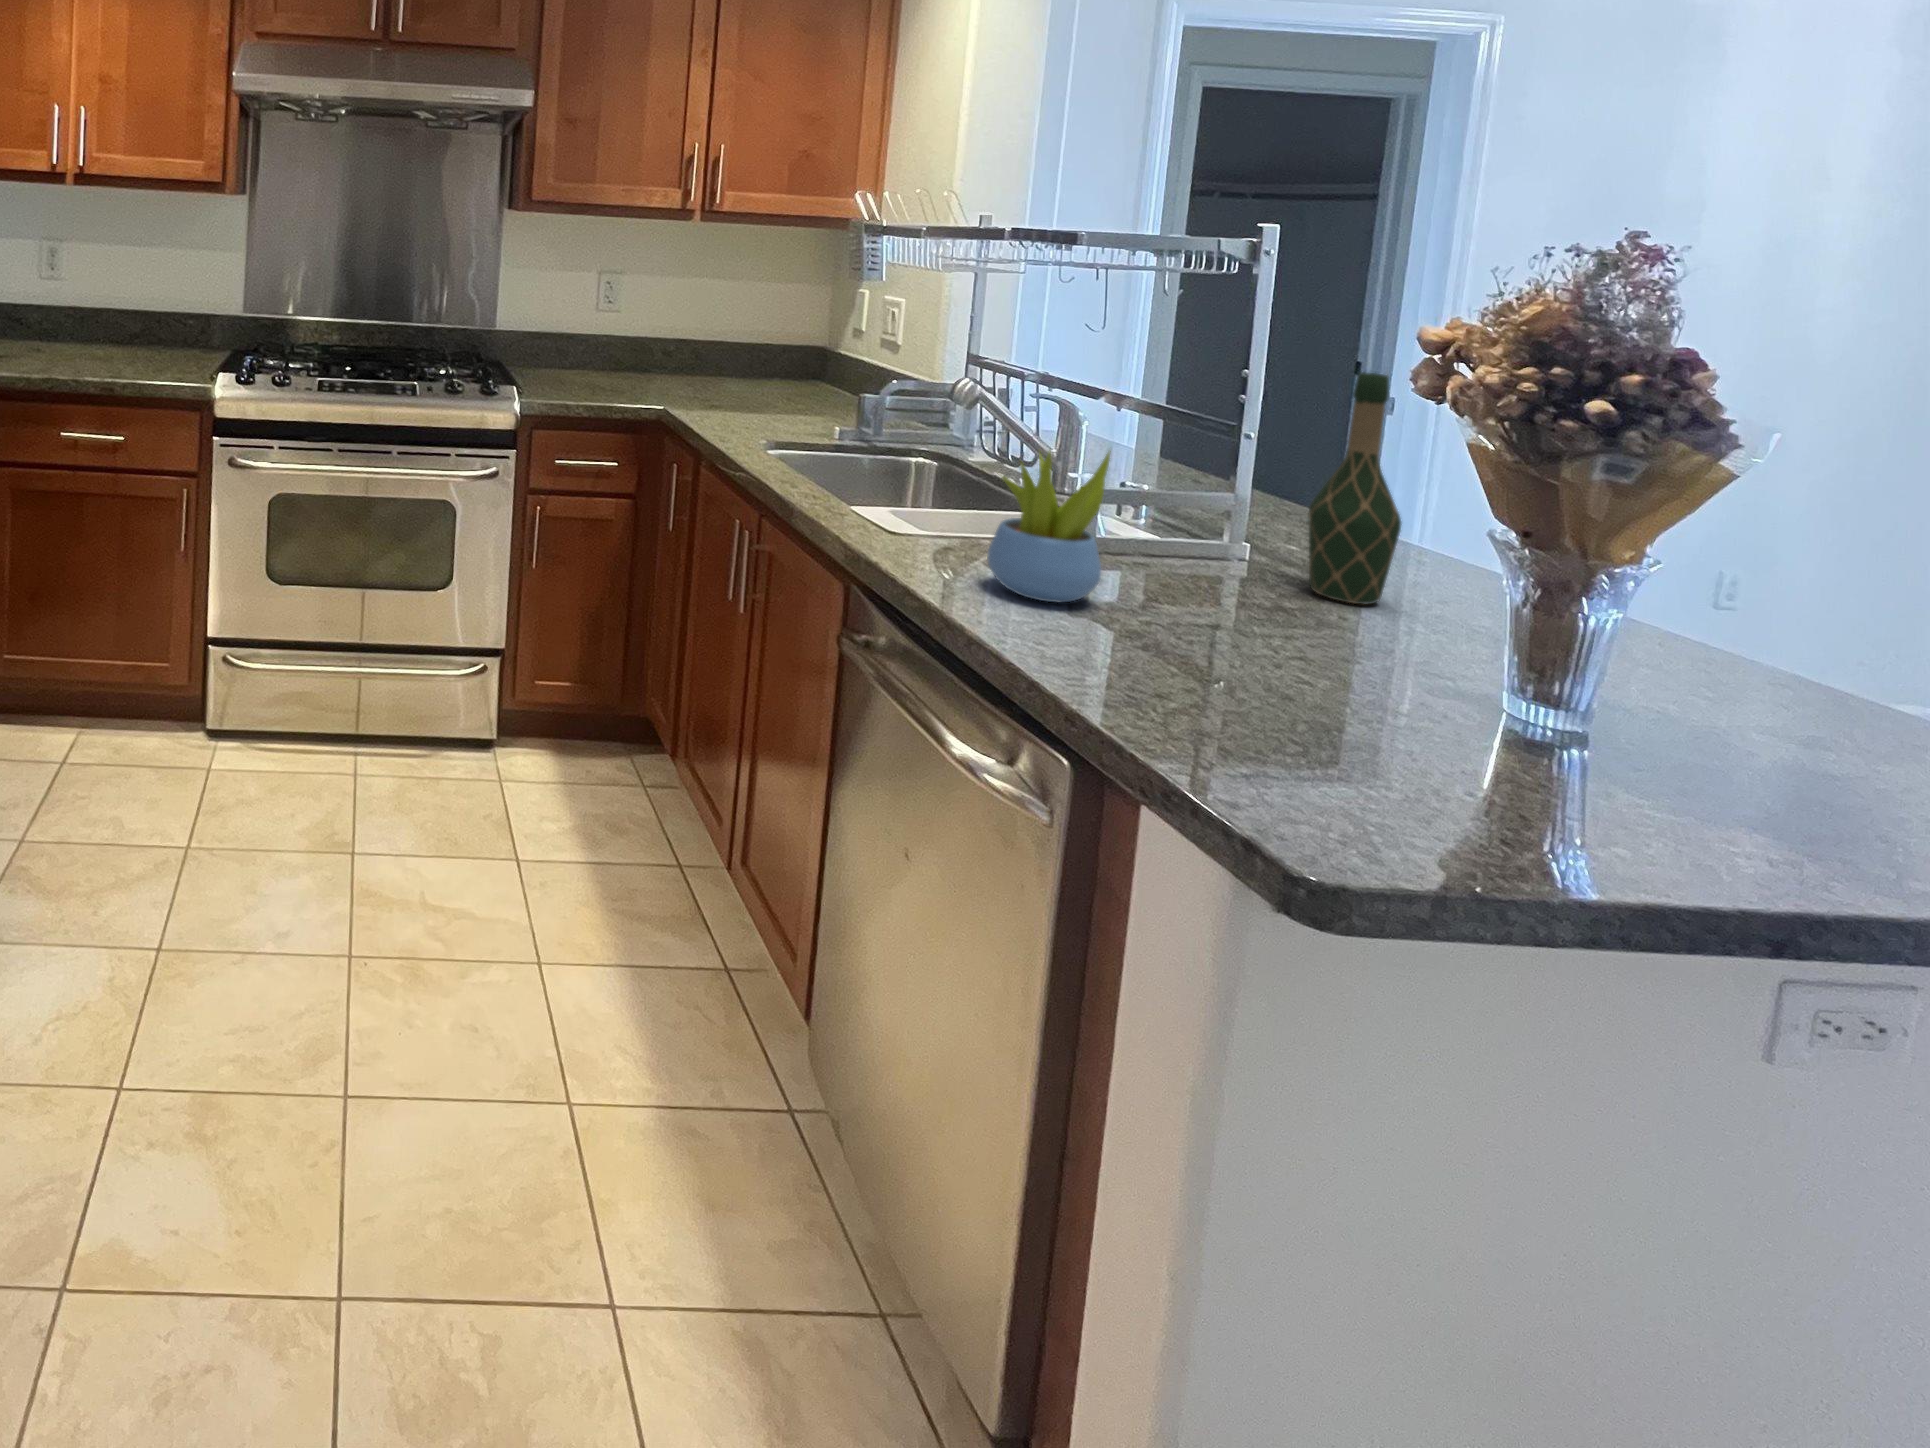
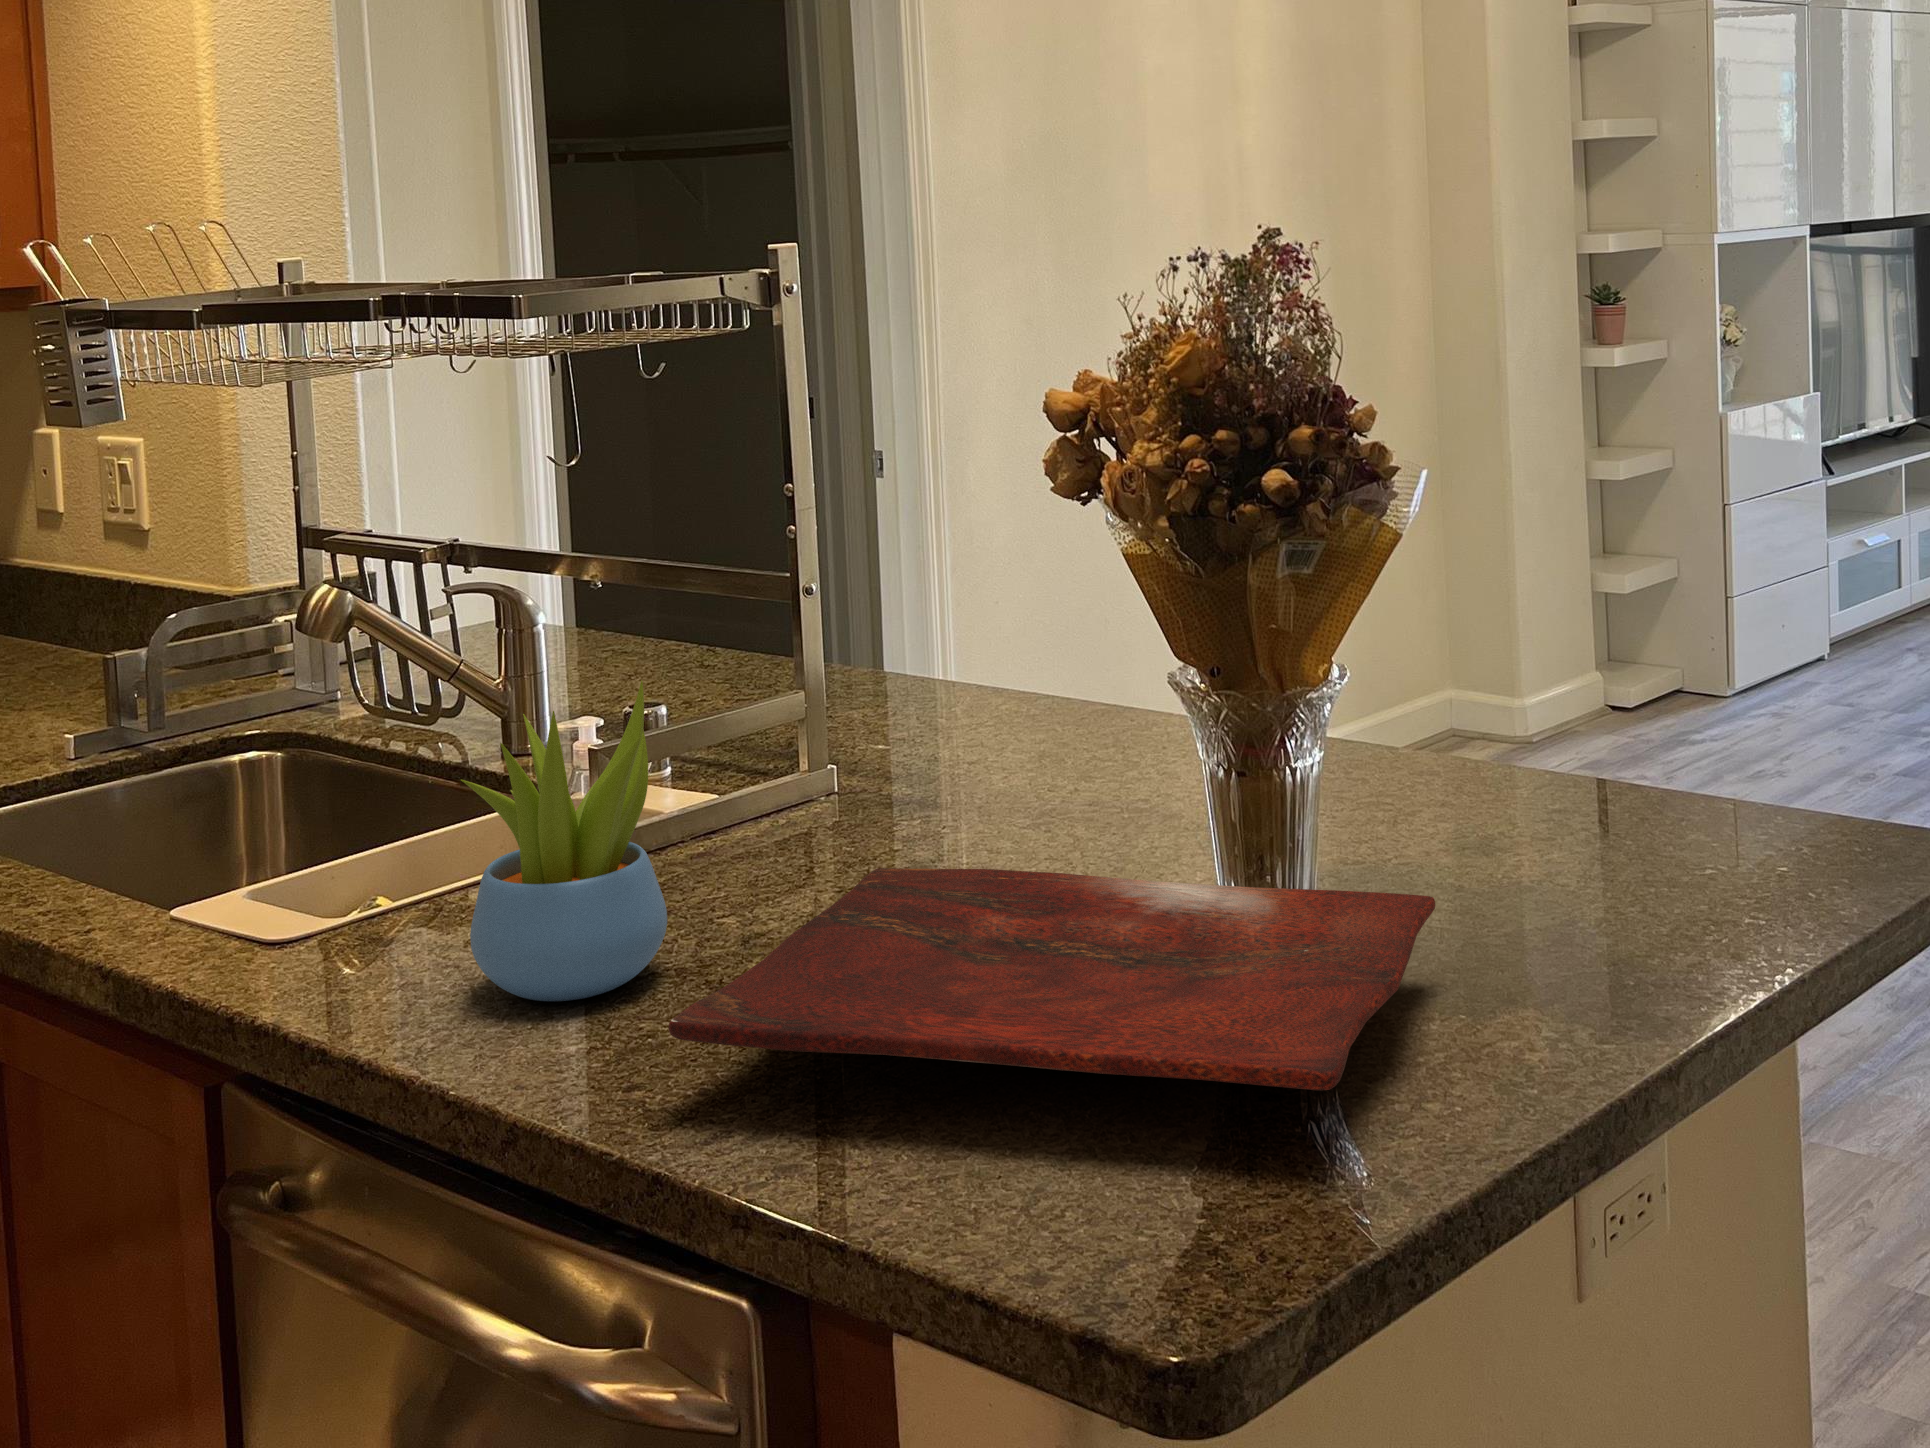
wine bottle: present [1308,372,1402,604] -> none [908,455,1024,824]
cutting board: none [1072,591,1705,799] -> present [669,868,1435,1090]

